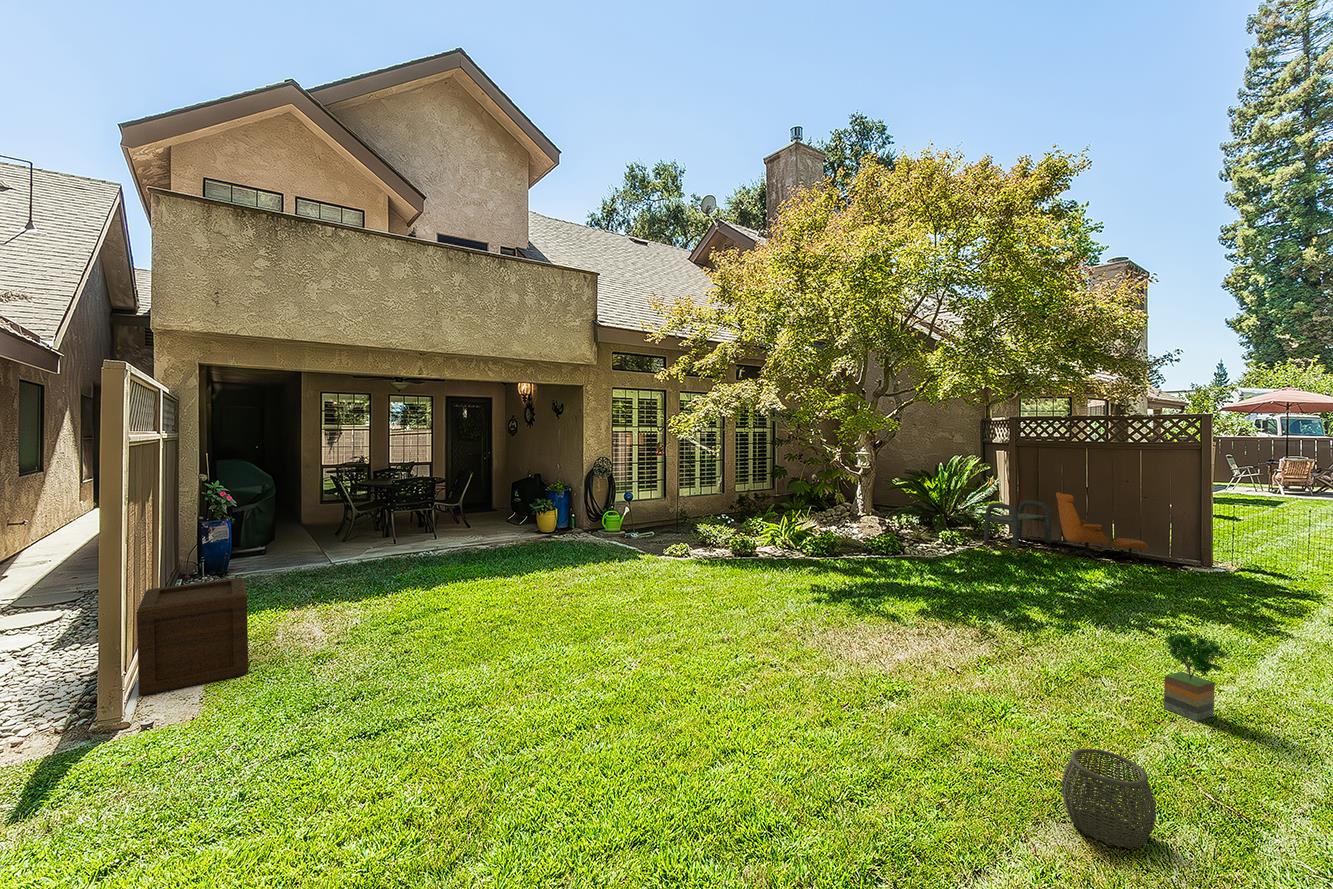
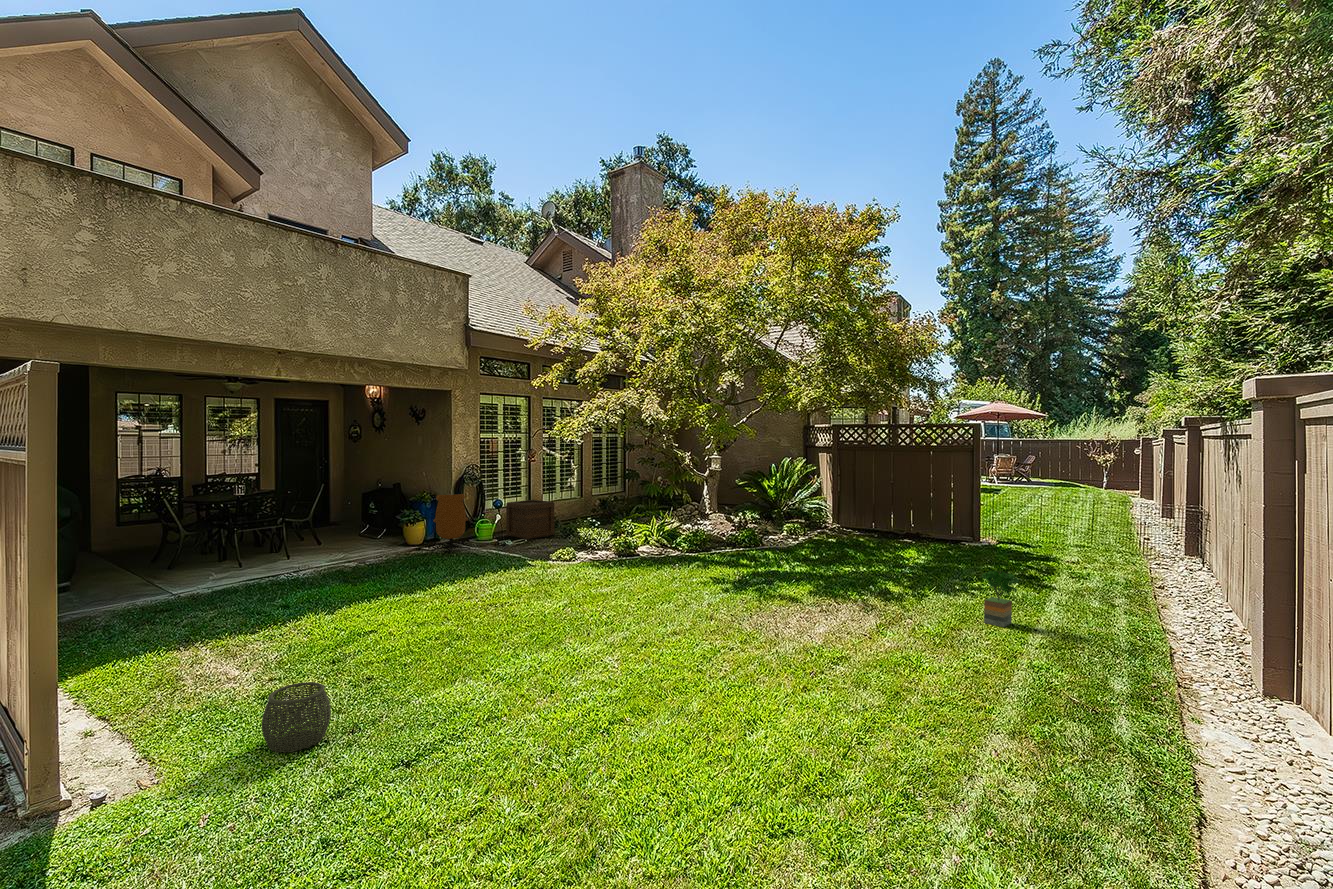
lounge chair: present [1056,492,1148,562] -> present [432,494,470,553]
bench: present [984,501,1051,548] -> none [816,493,865,532]
wooden crate: present [137,578,248,696] -> present [506,500,555,539]
woven basket: present [1061,749,1157,849] -> present [262,682,331,753]

